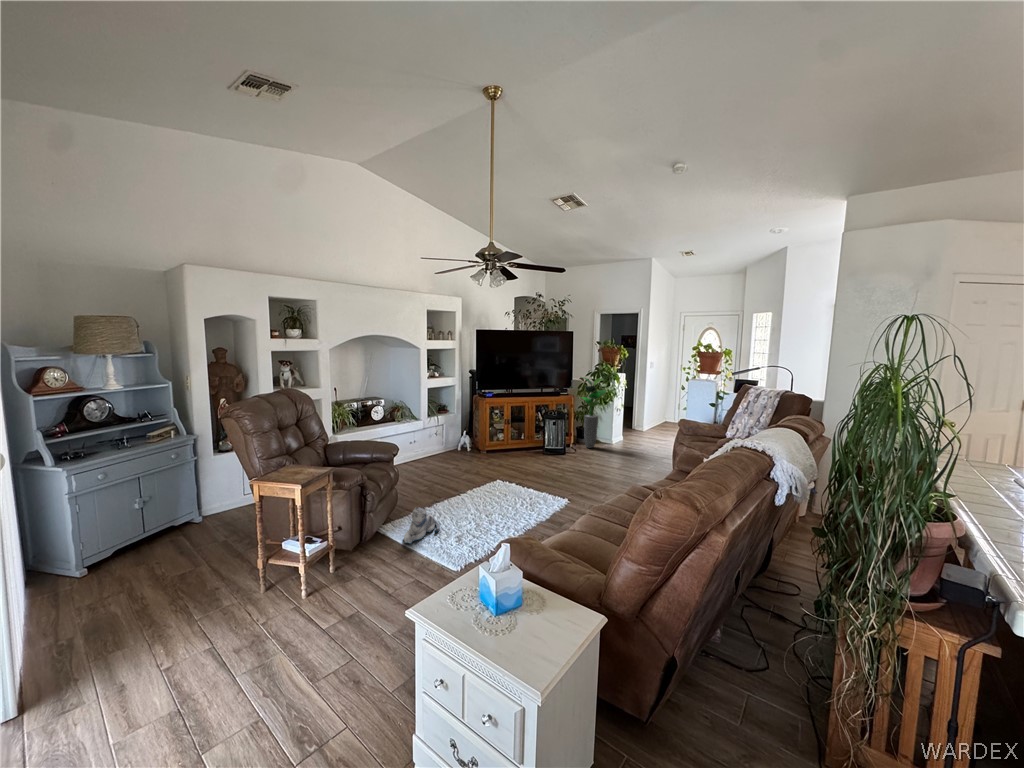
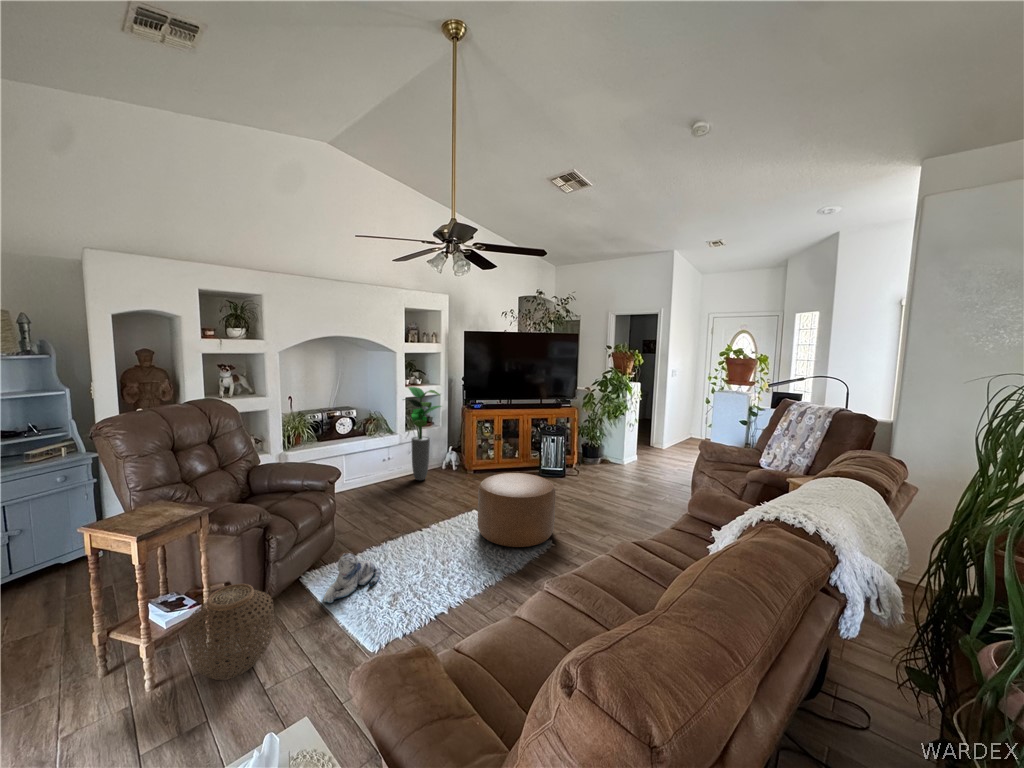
potted plant: present [583,377,606,448] -> present [403,387,441,480]
ottoman: none [506,448,569,504] -> present [478,473,556,547]
woven basket: none [328,523,385,590] -> present [186,584,274,680]

